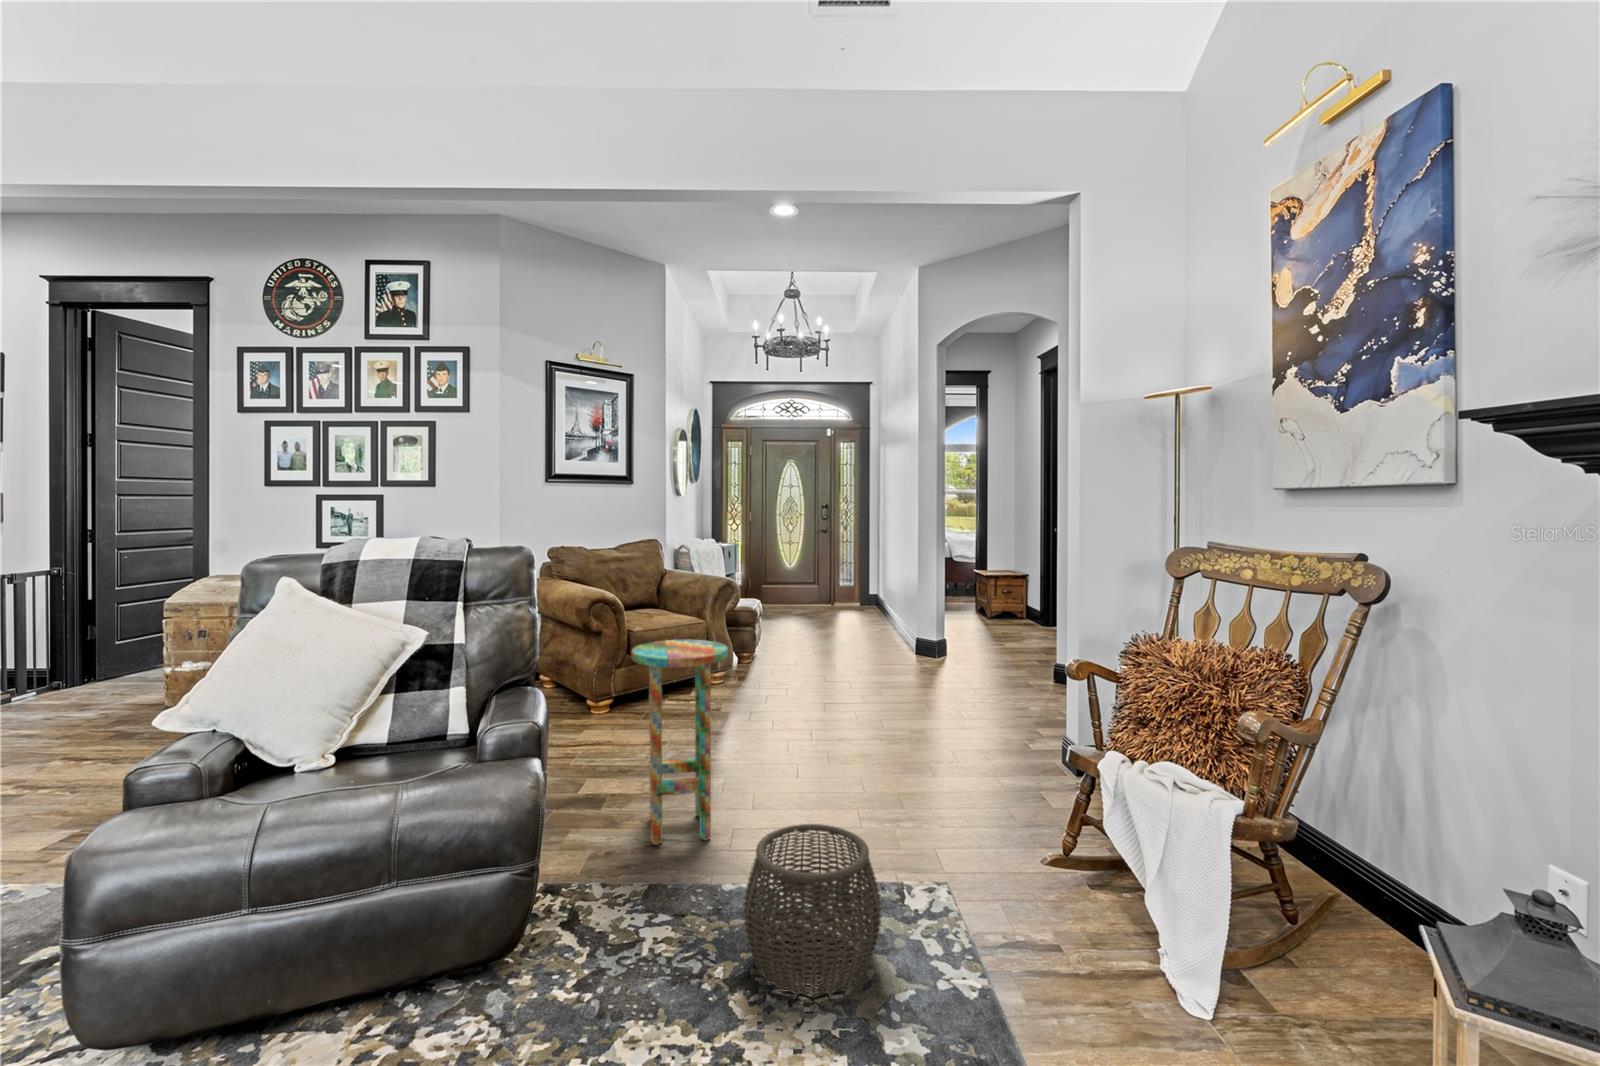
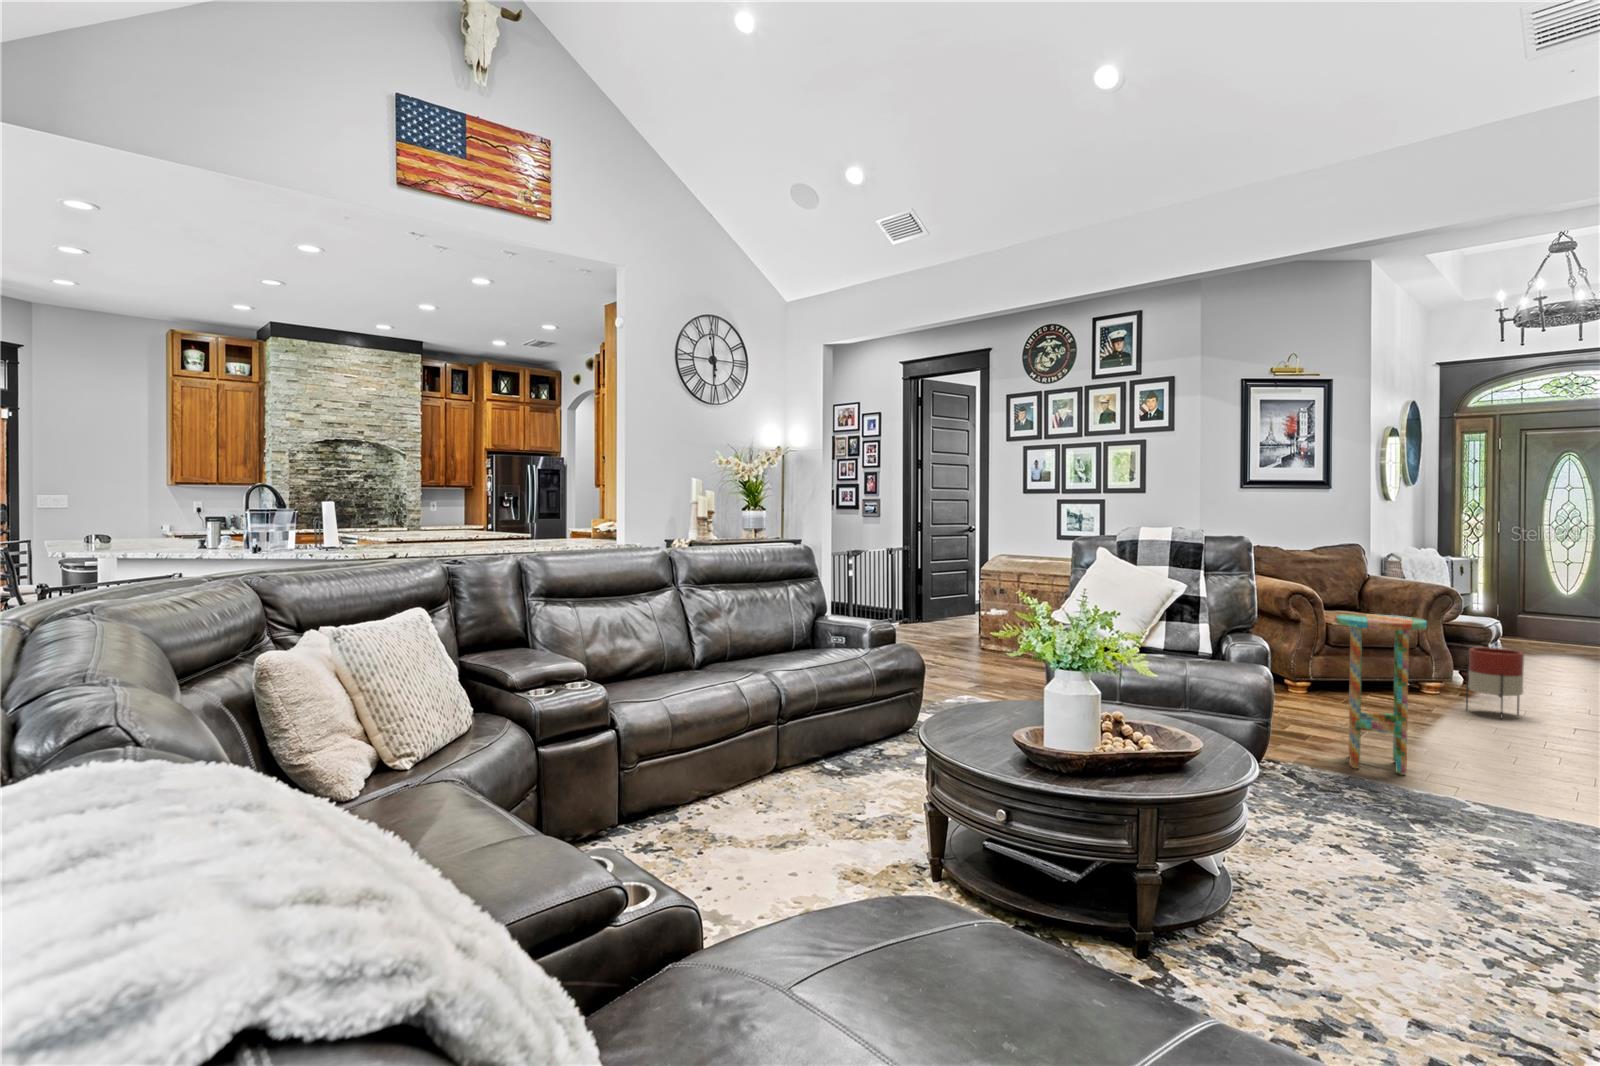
planter: none [748,641,791,713] -> present [1466,647,1524,719]
woven basket: present [743,824,882,998] -> none [1426,742,1559,855]

